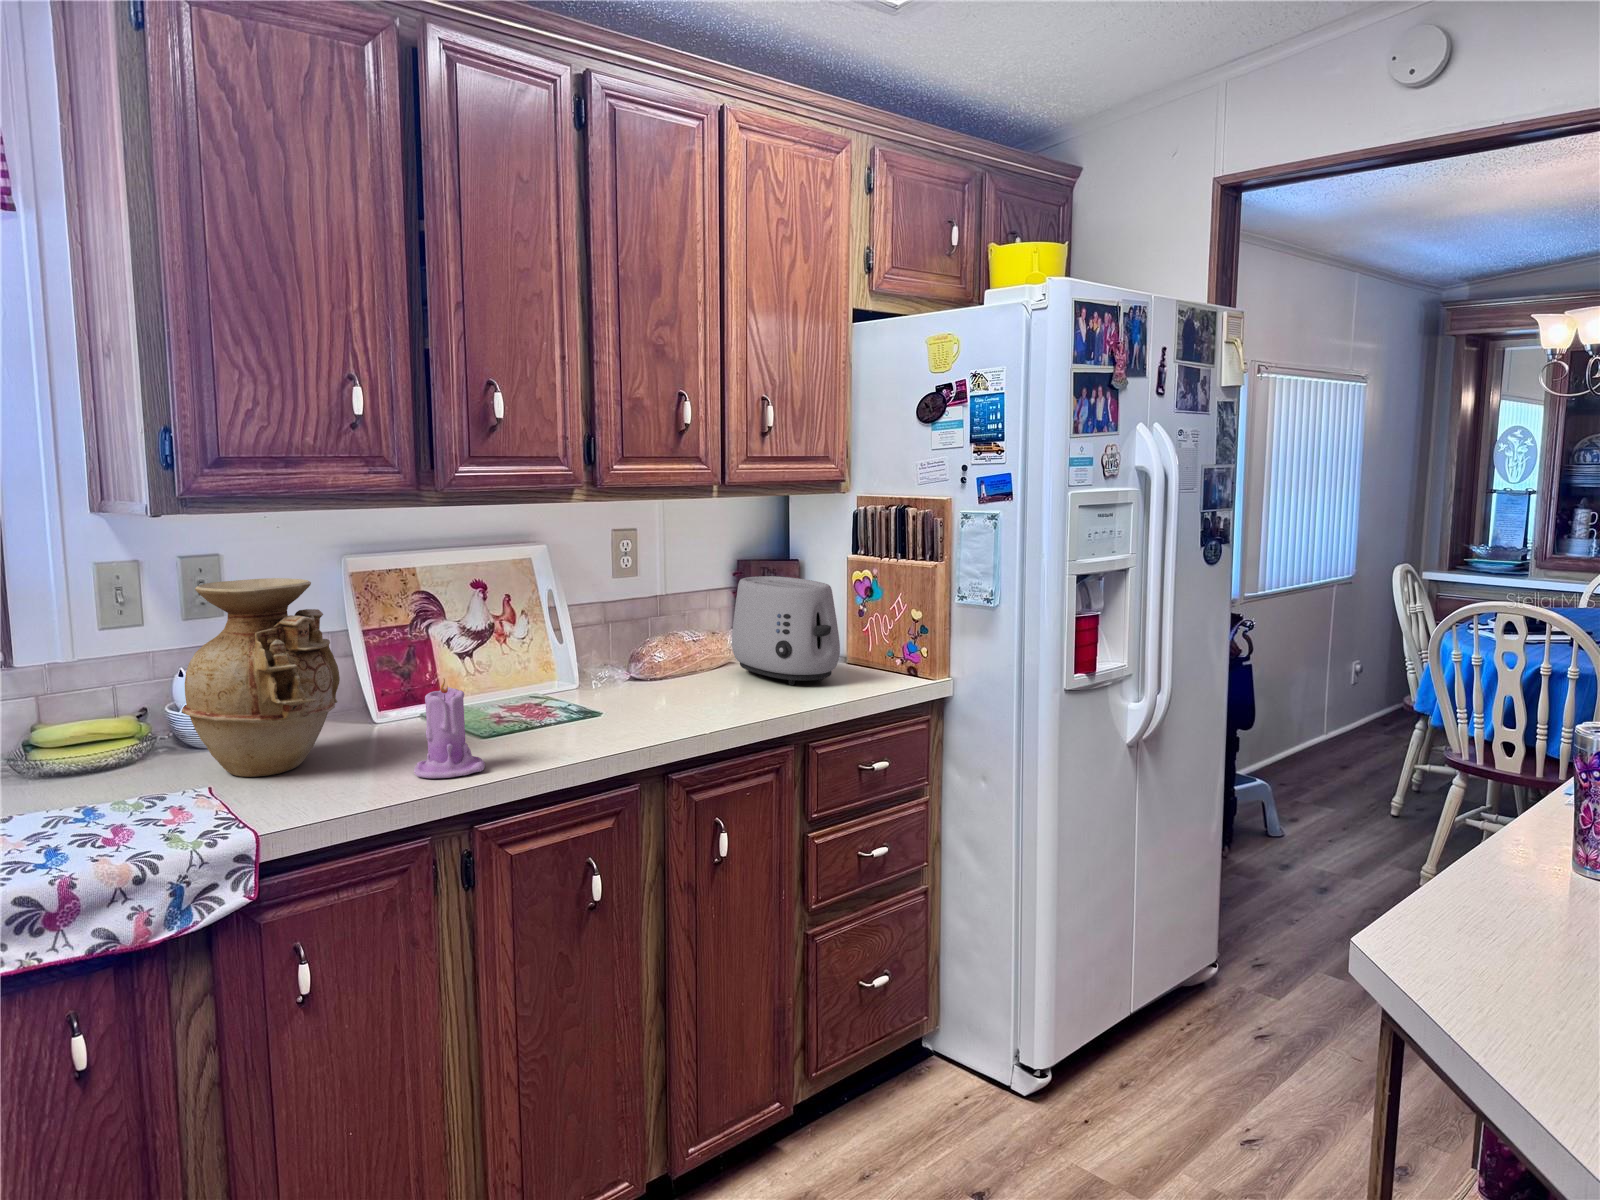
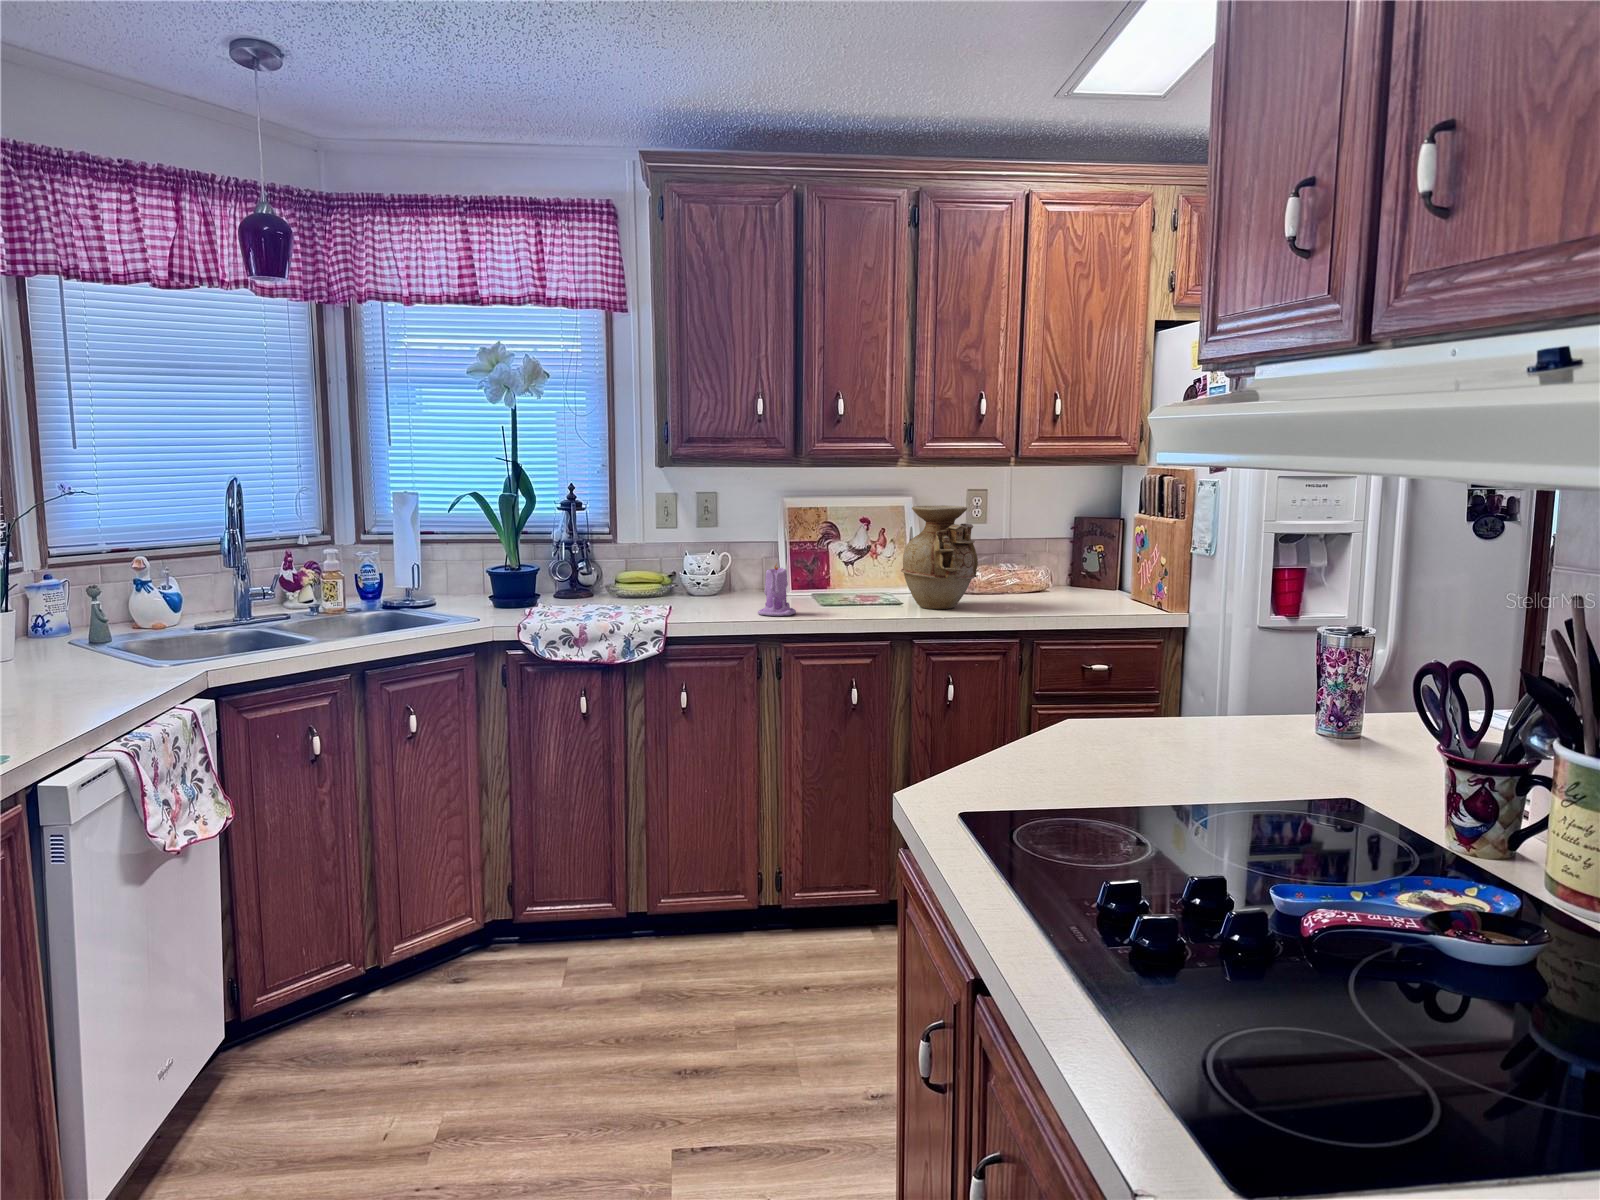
toaster: present [732,576,840,685] -> none [1032,527,1099,605]
vase: present [182,578,340,777] -> present [901,505,978,609]

